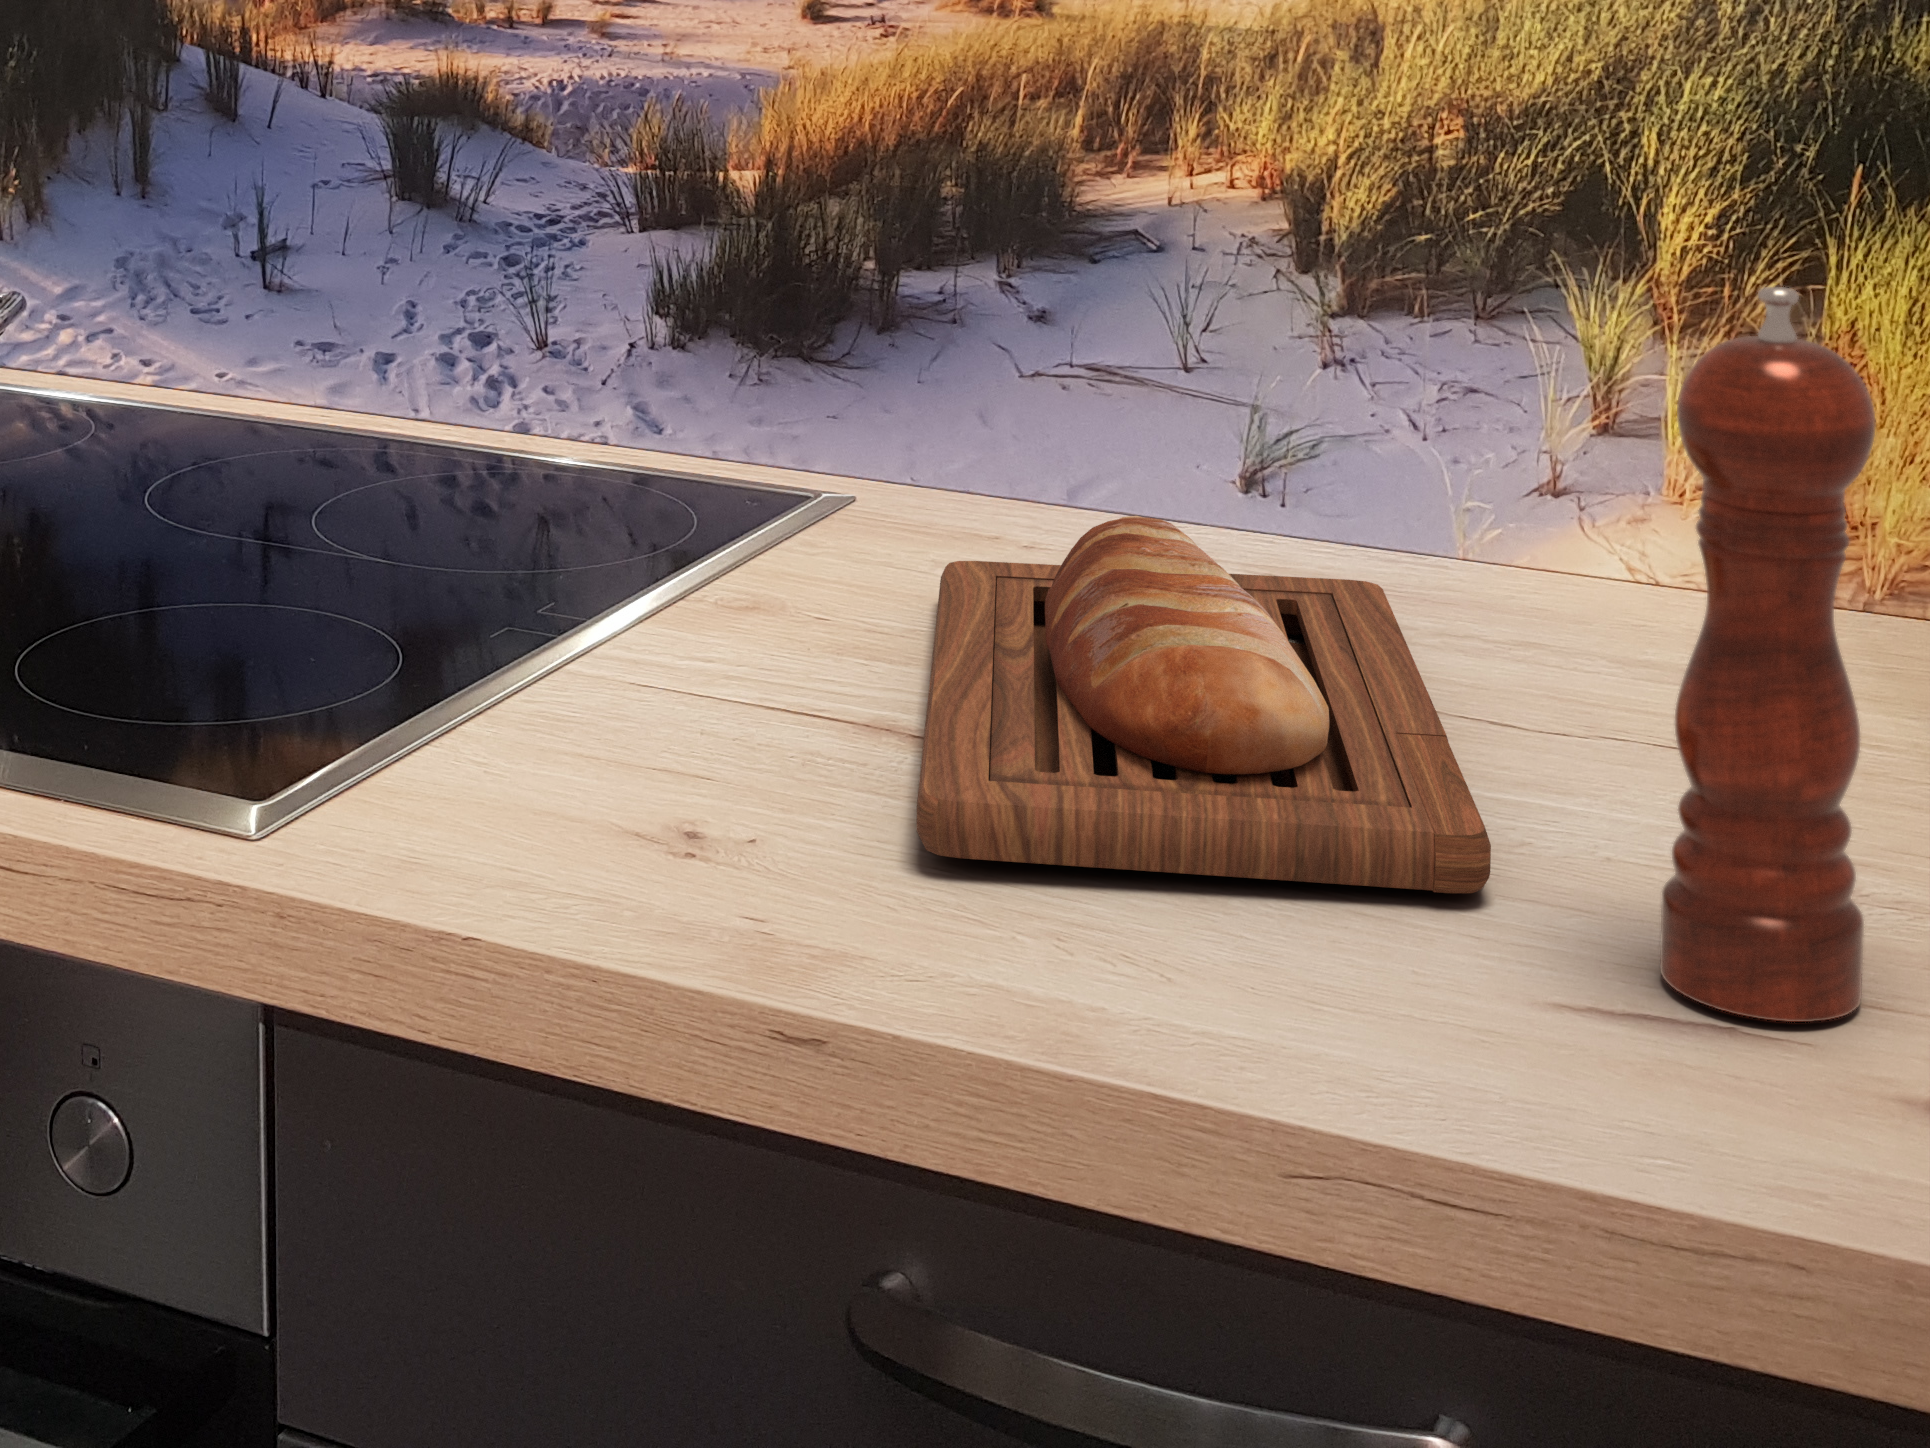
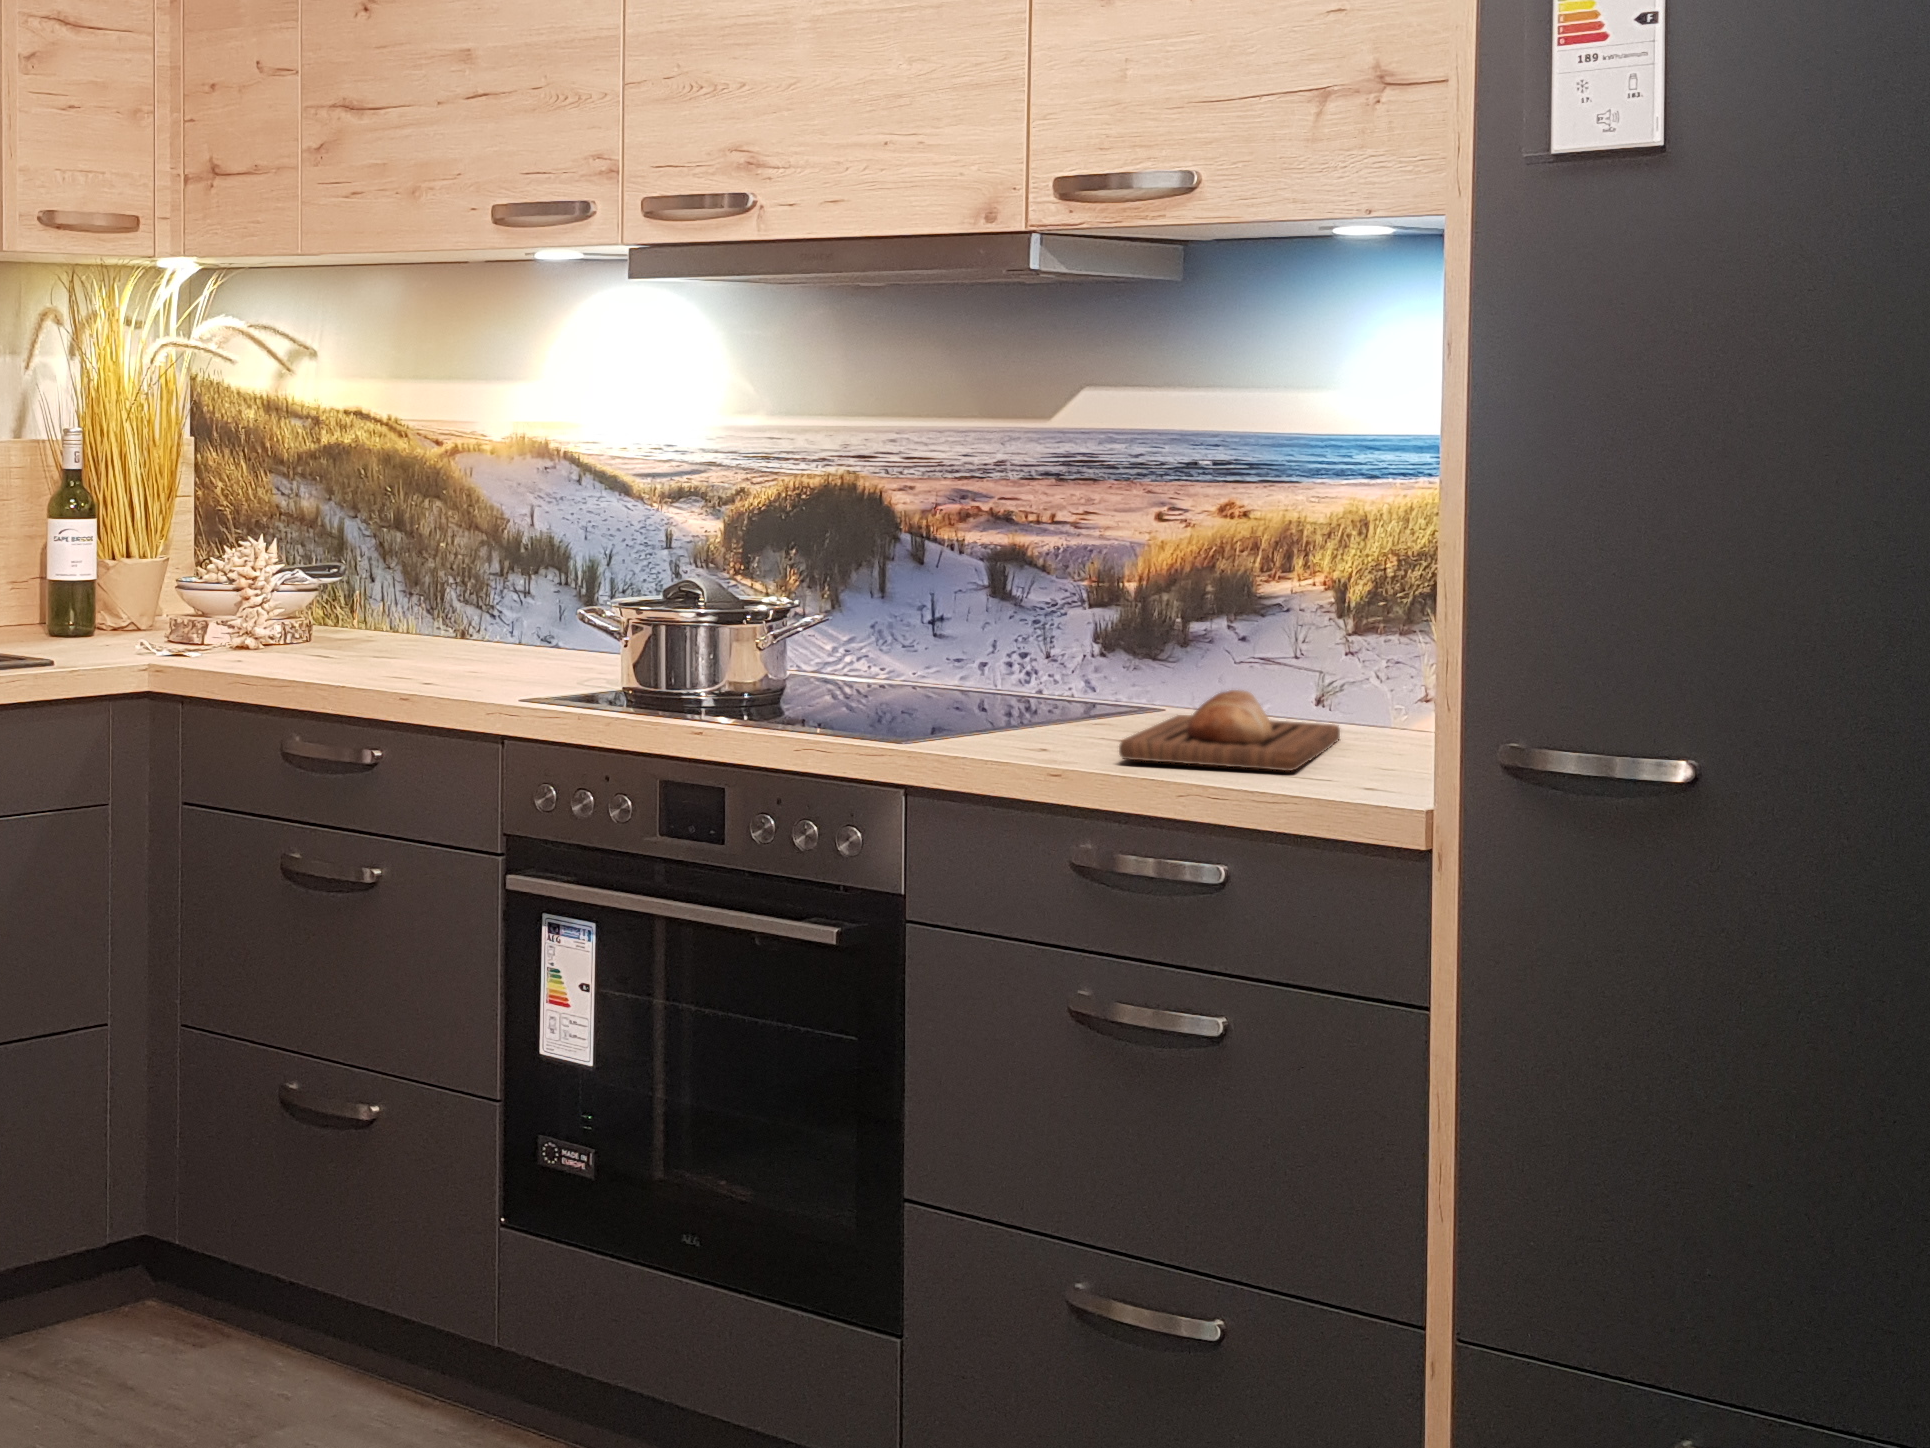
pepper mill: present [1660,287,1875,1022] -> none [1328,575,1391,788]

